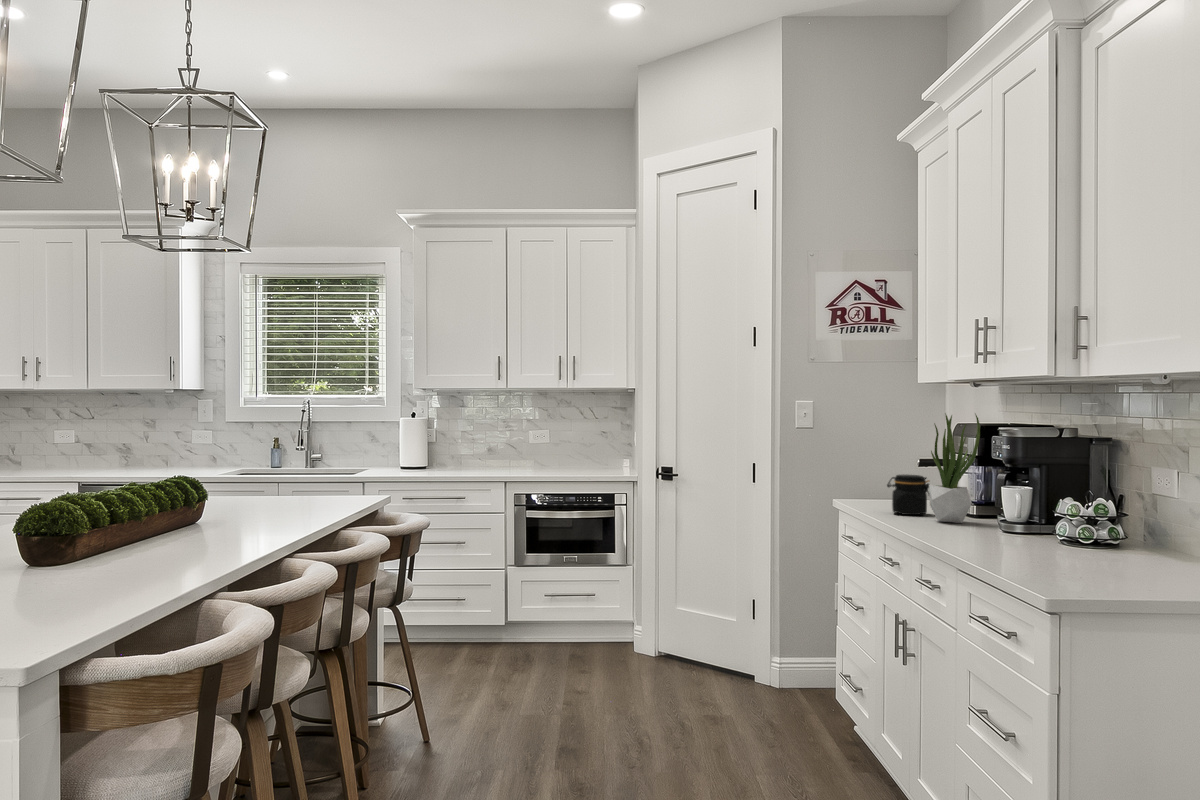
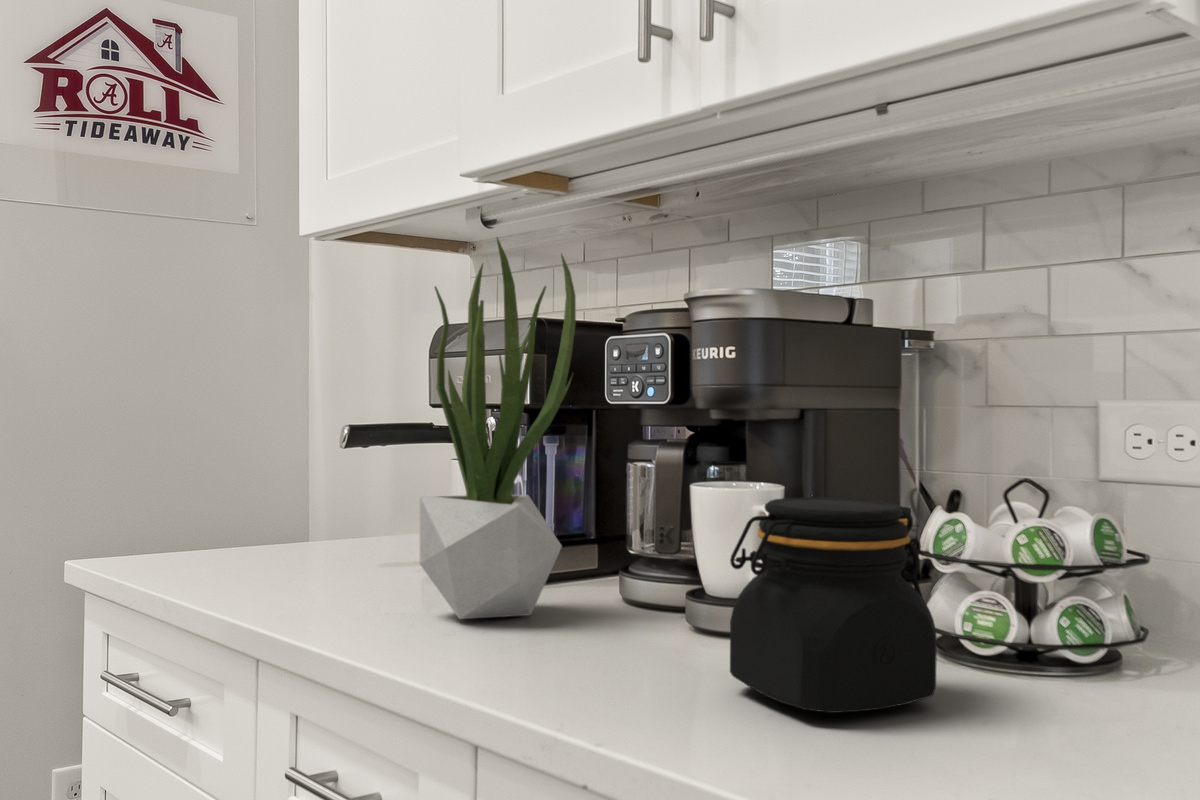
jar: present [887,475,929,515] -> present [730,497,937,713]

